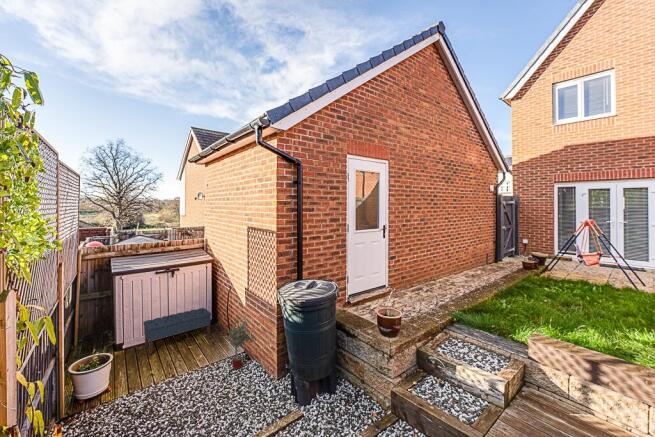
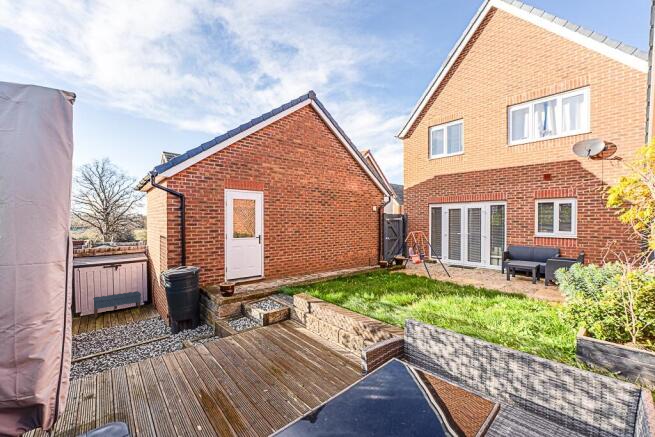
potted tree: present [229,318,255,369] -> none [140,291,161,323]

